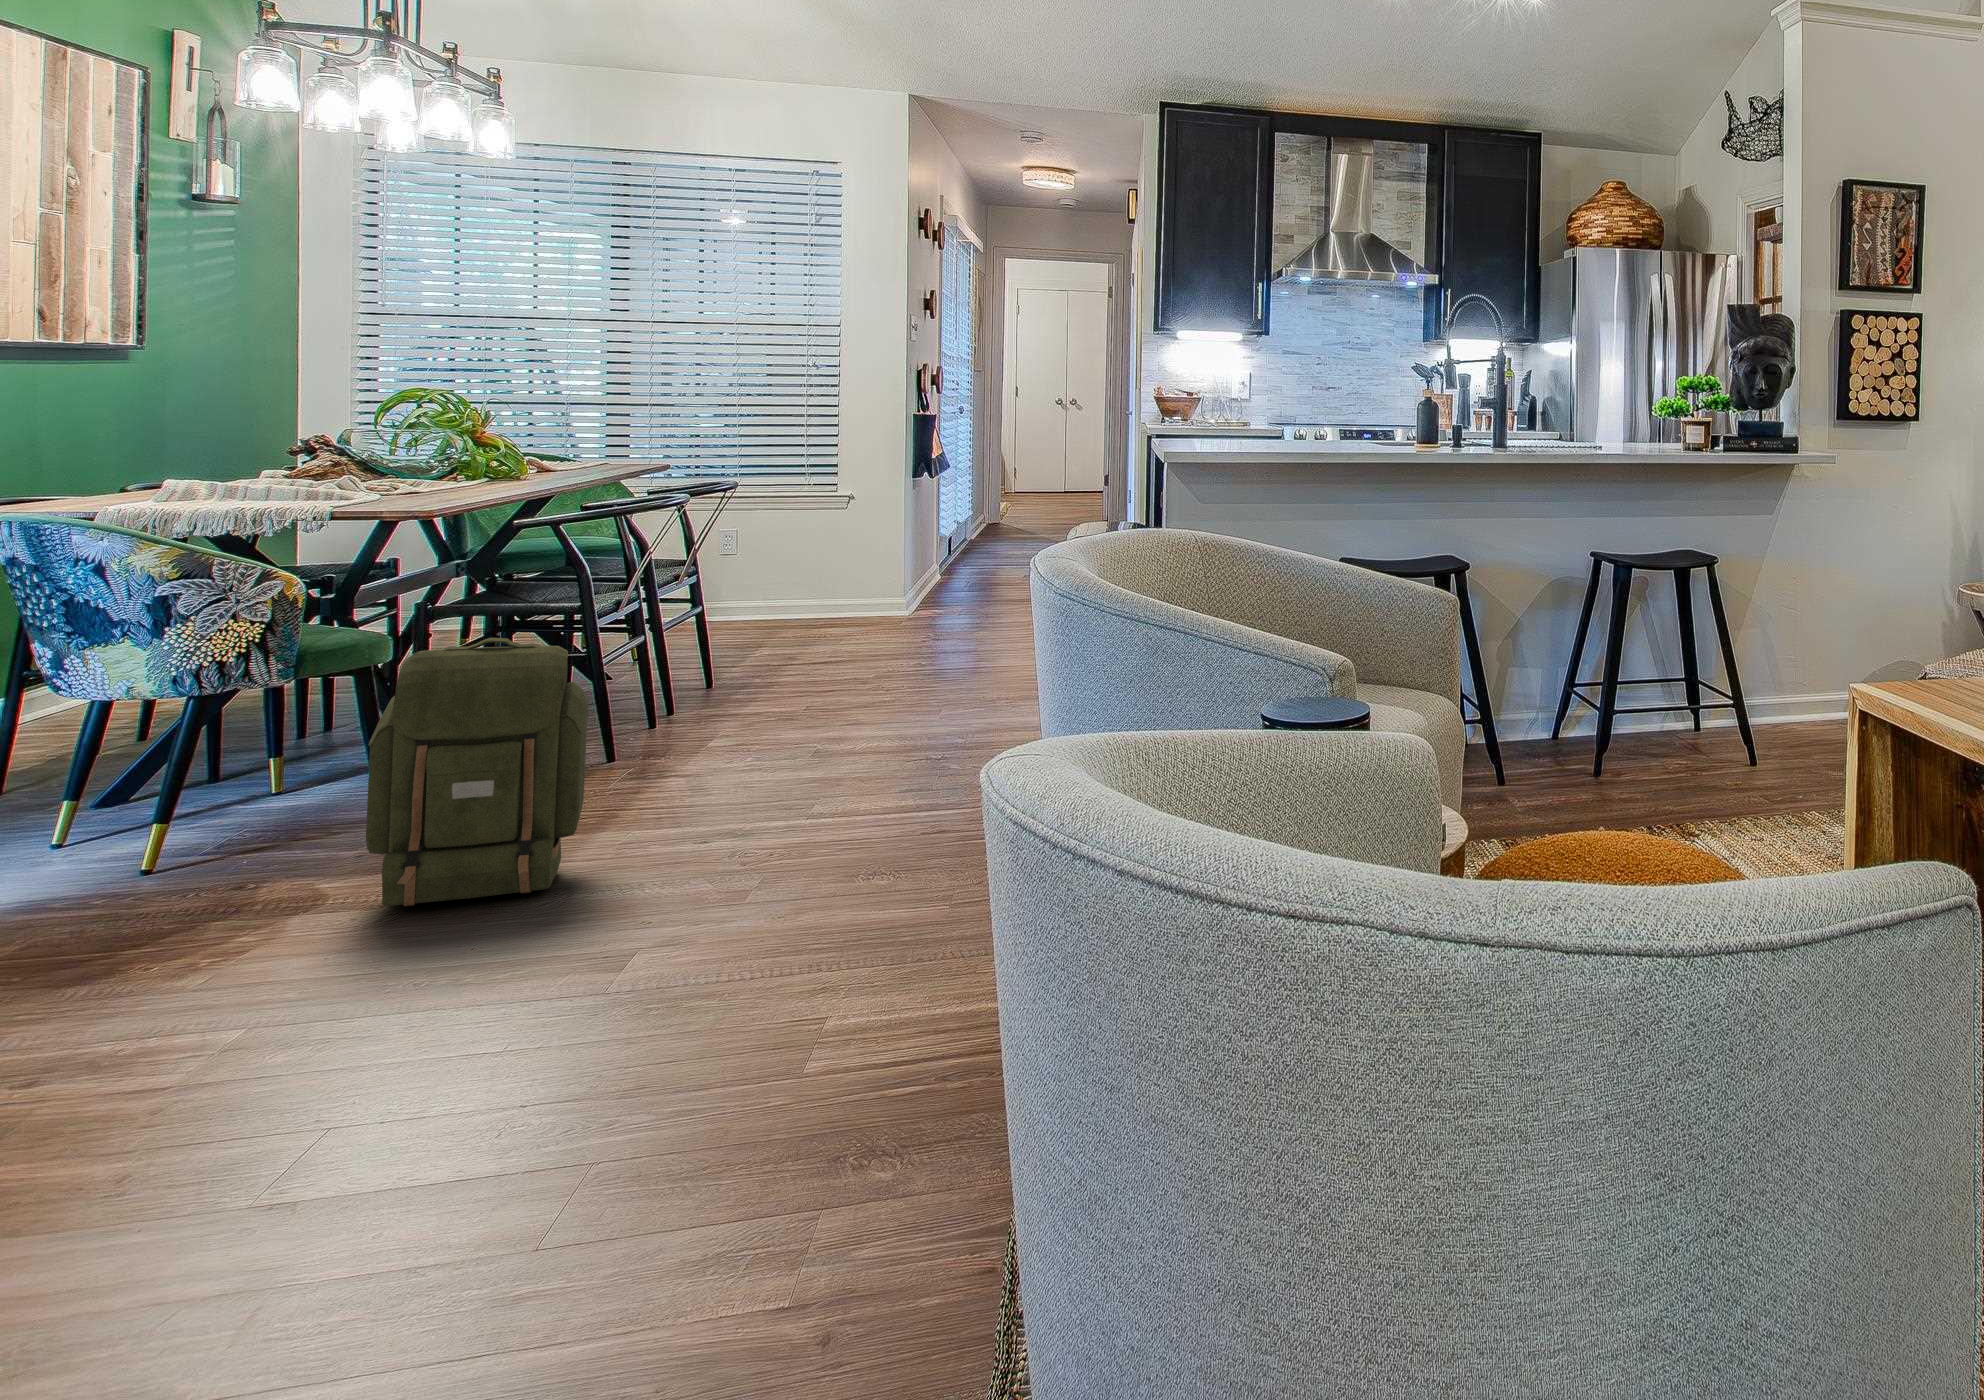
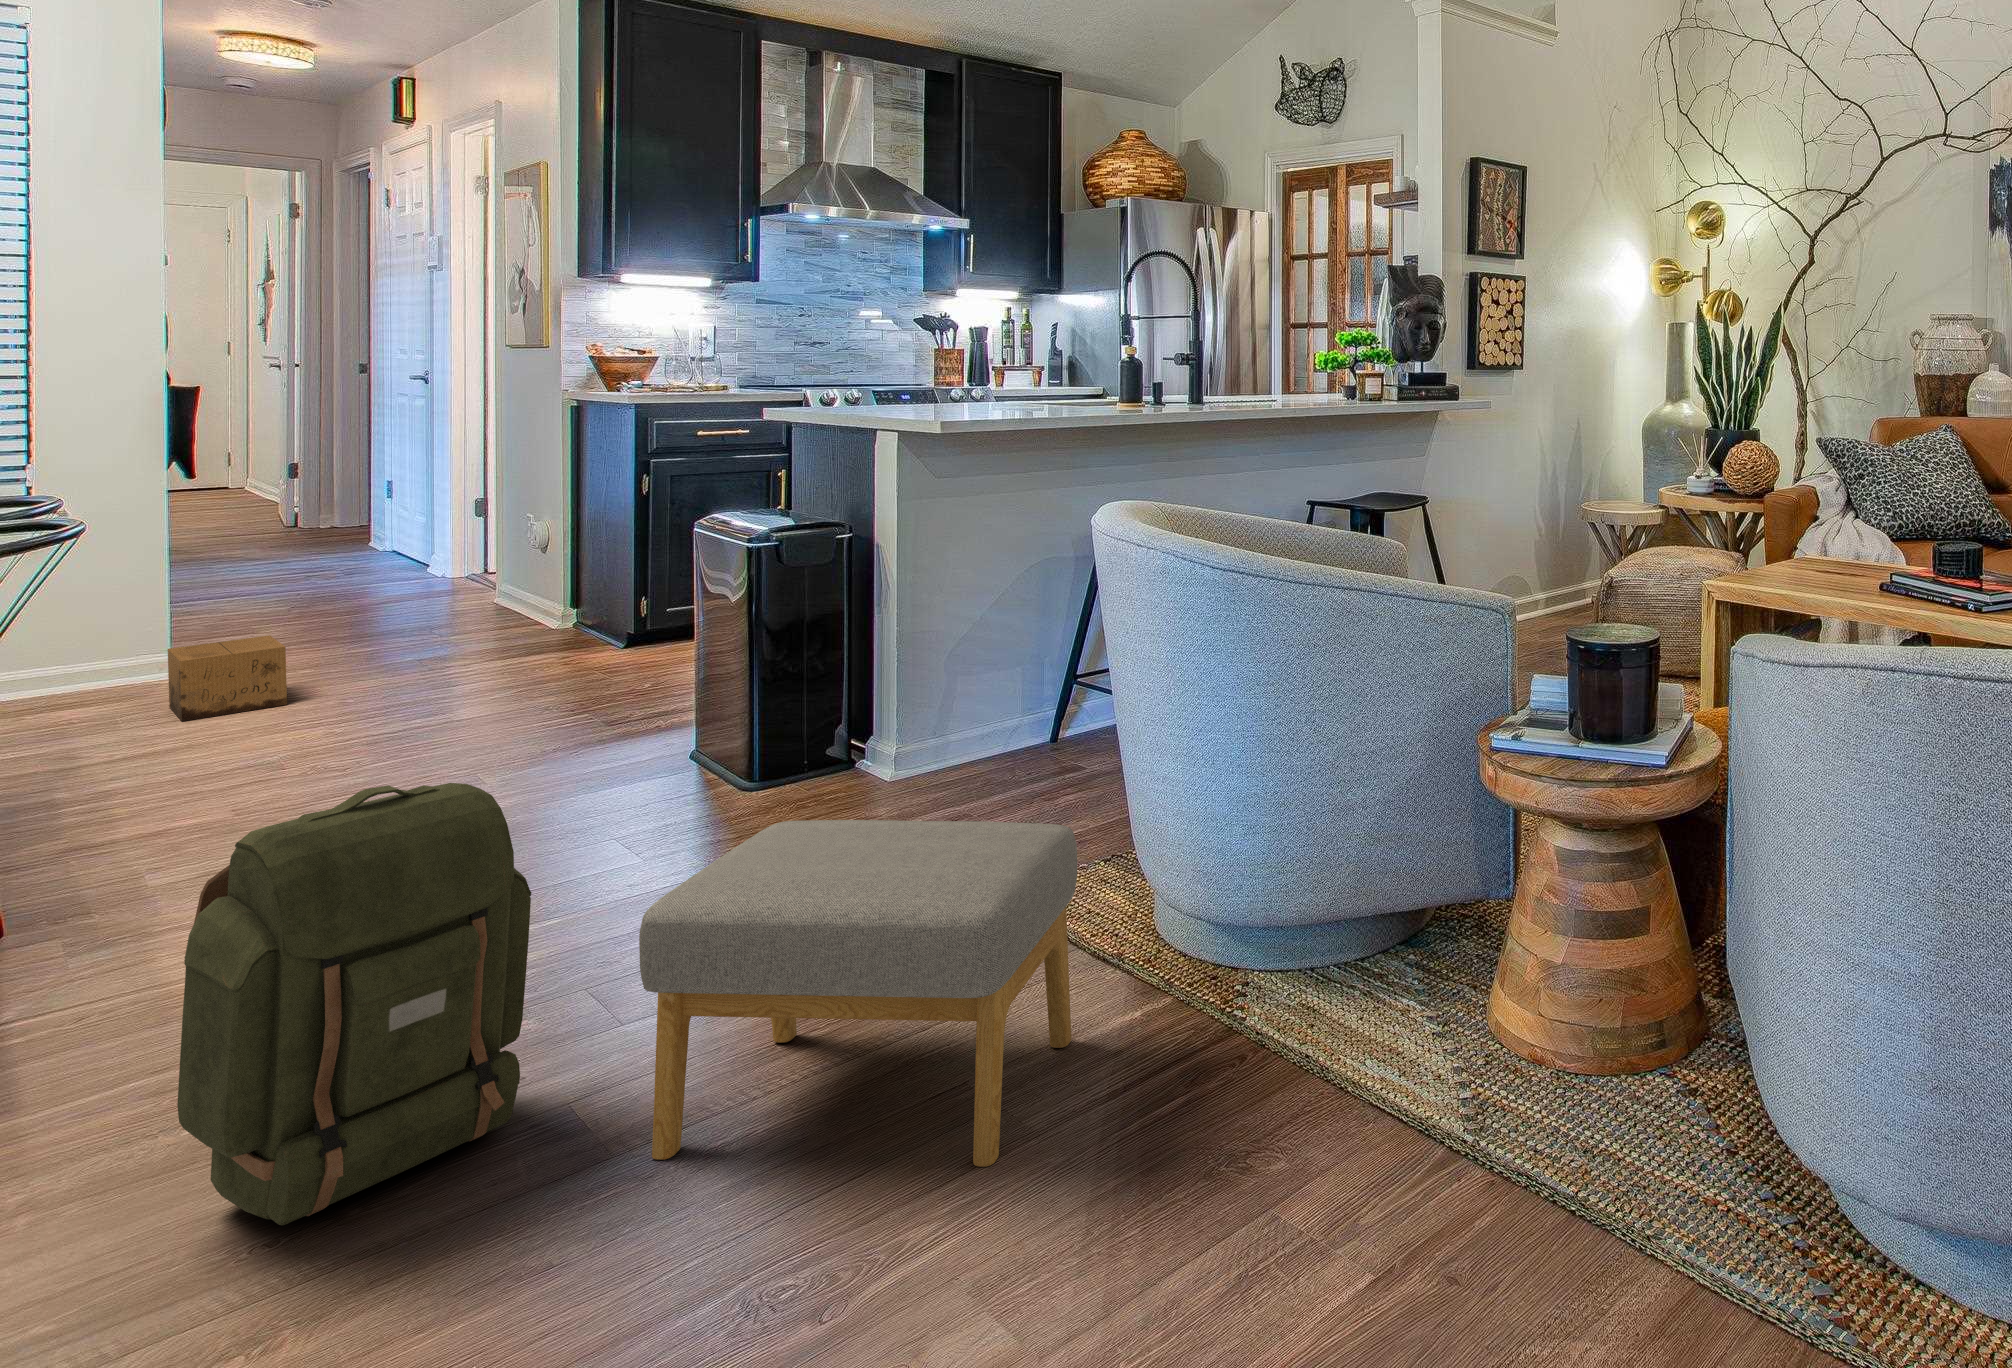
cardboard box: none [861,573,926,622] -> present [168,635,287,722]
footstool: none [558,719,872,1016] -> present [639,820,1077,1167]

